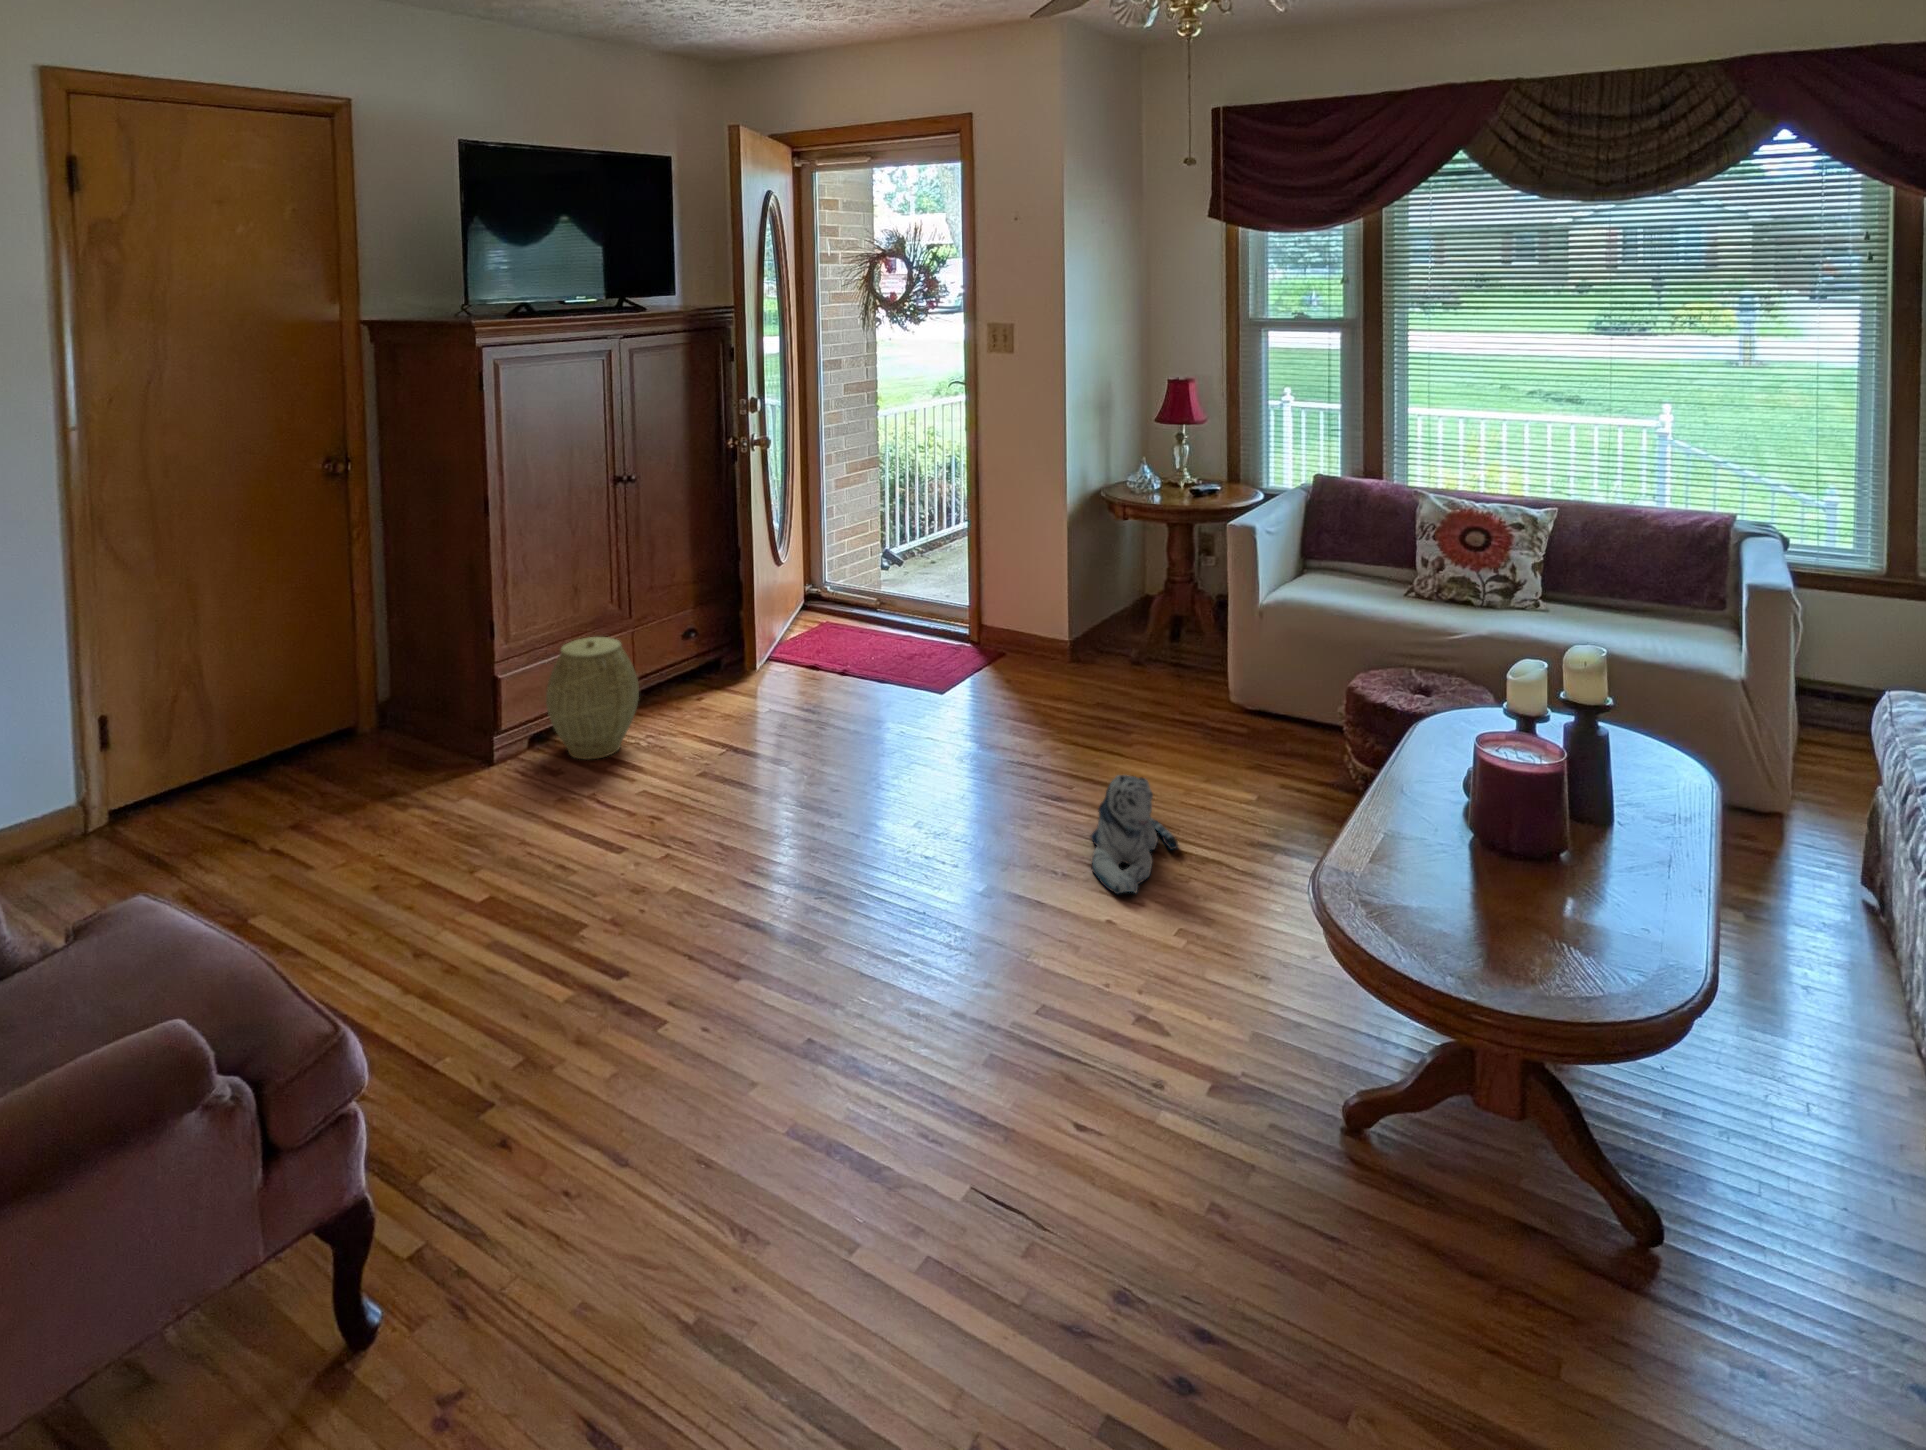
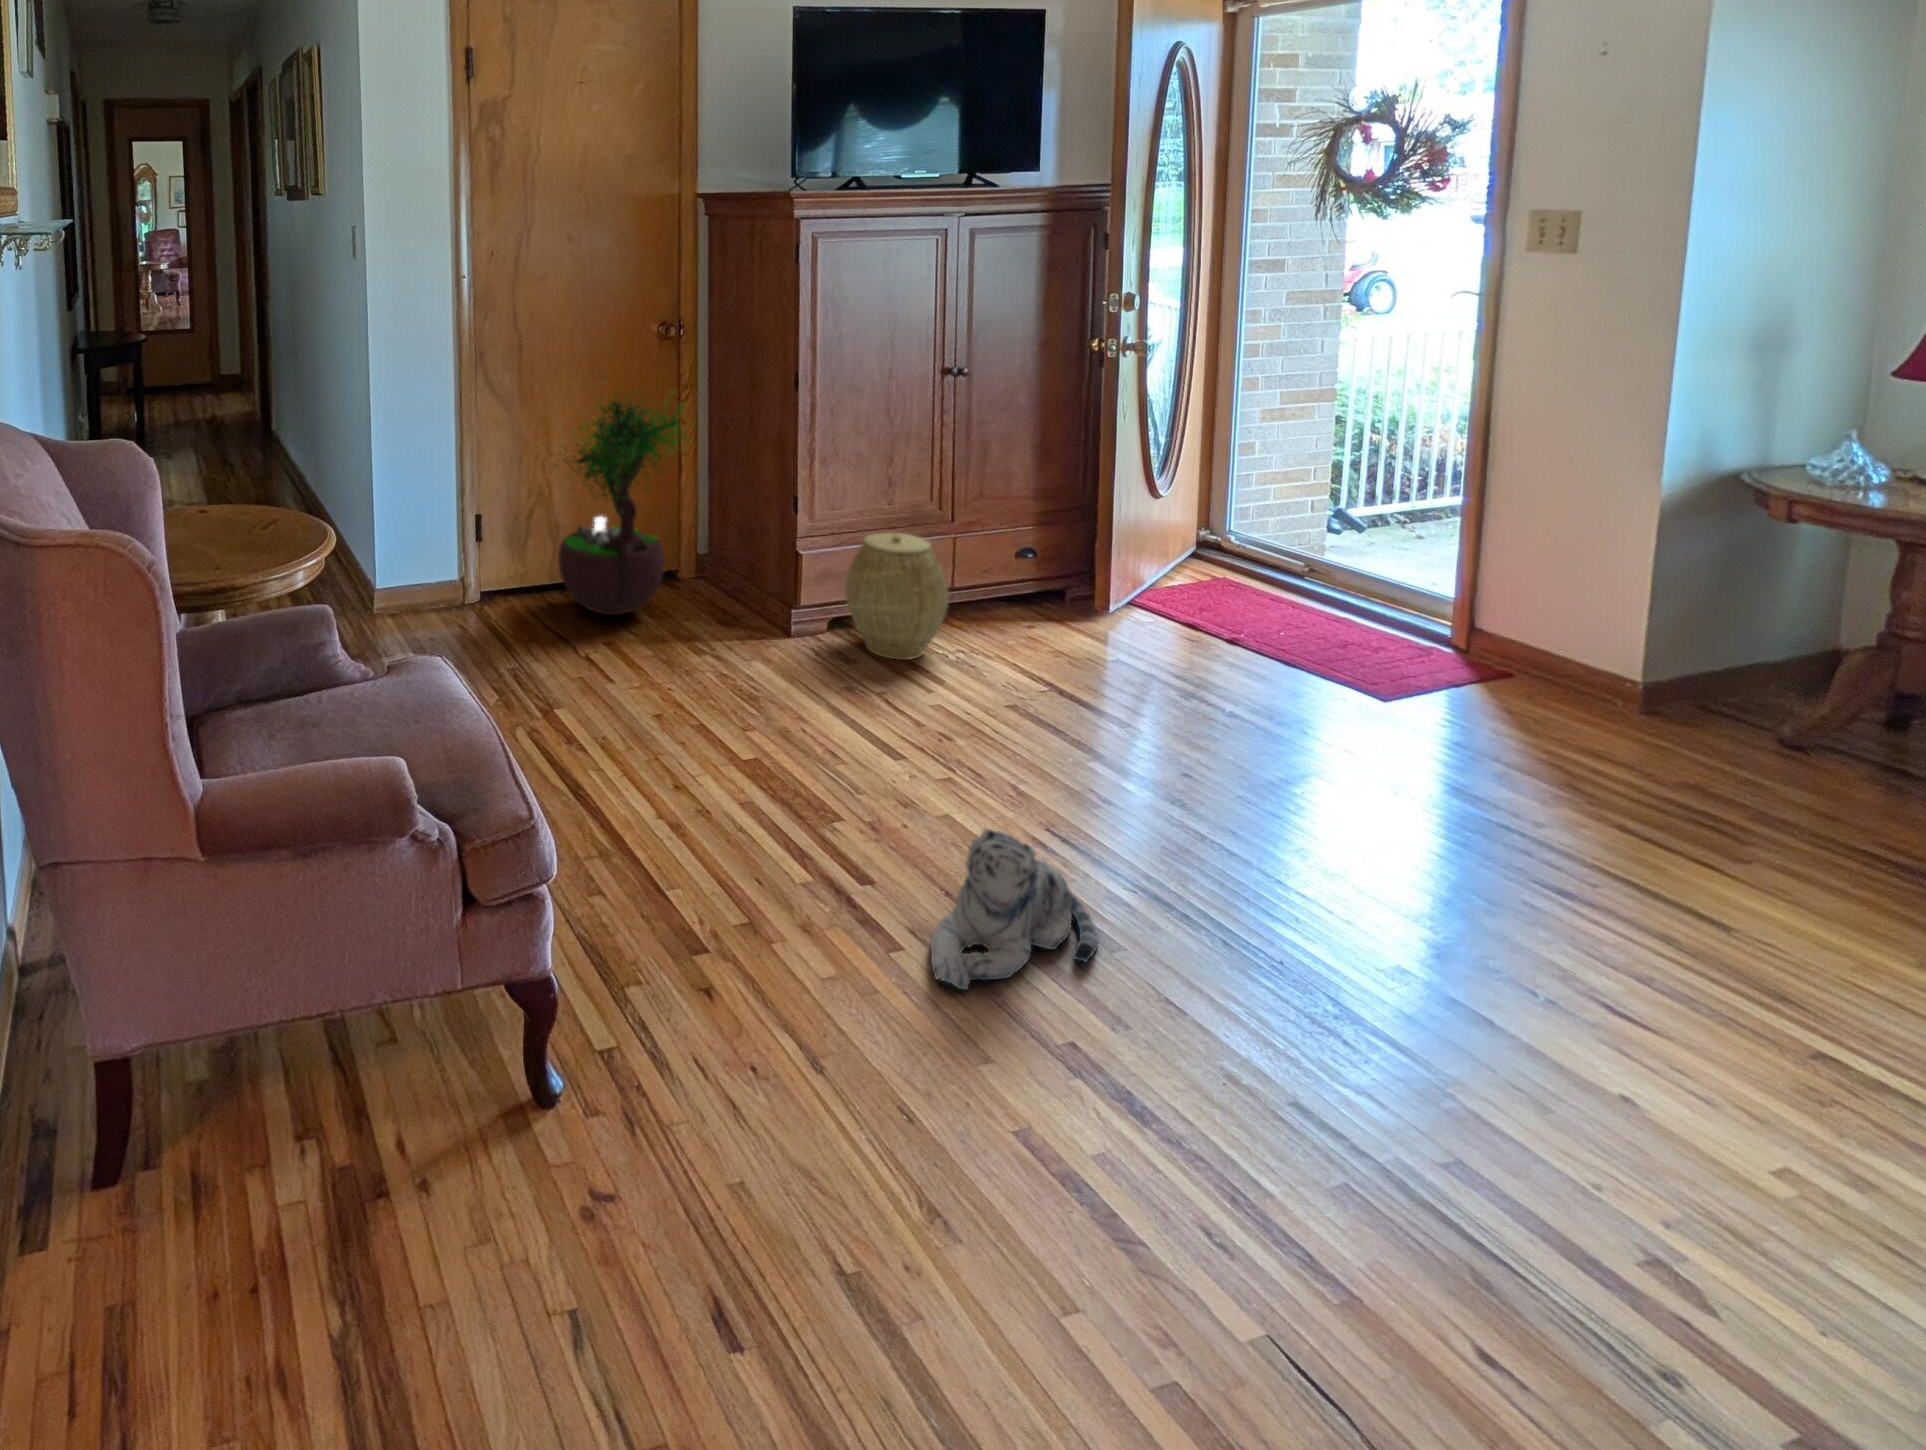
potted tree: none [219,528,386,795] -> present [558,392,691,615]
plush toy: present [1091,775,1178,894] -> present [930,829,1097,989]

